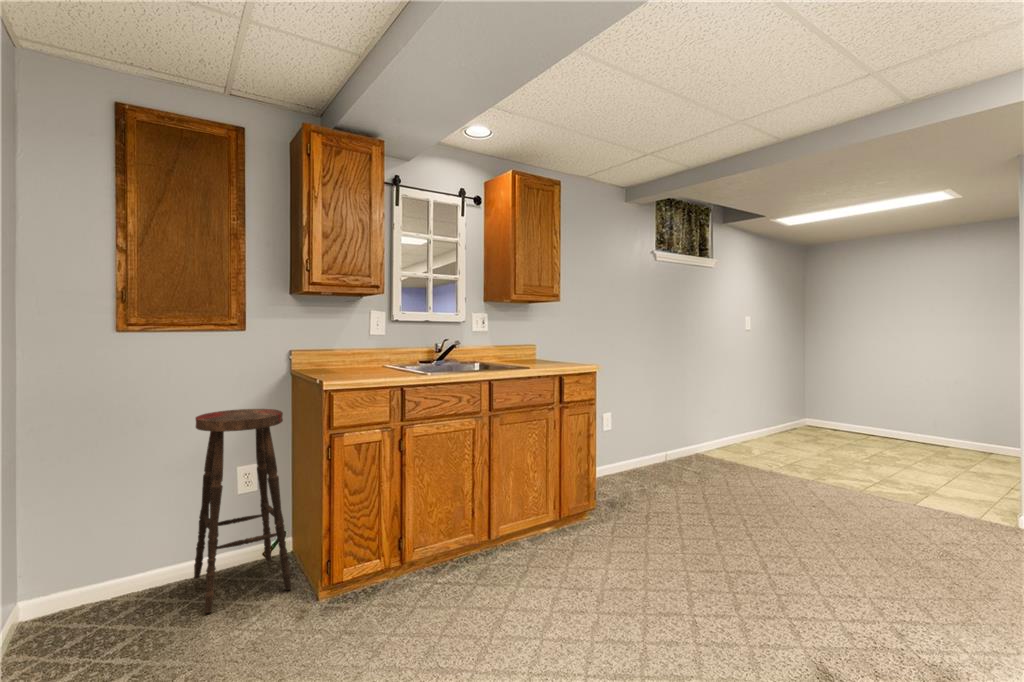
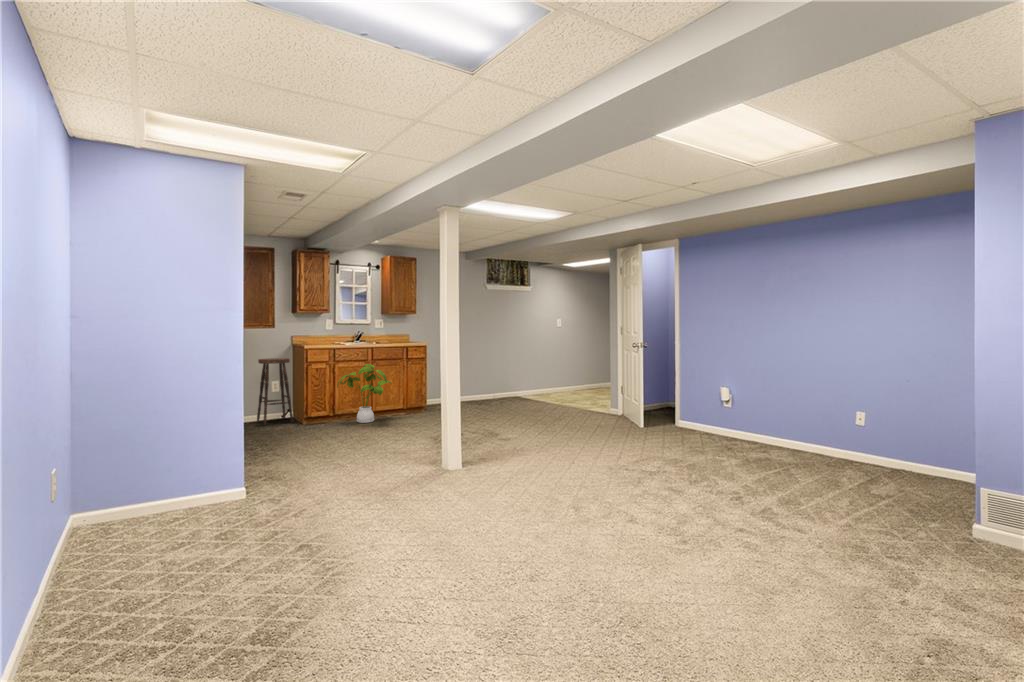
house plant: none [412,431,562,591] -> present [337,364,391,423]

